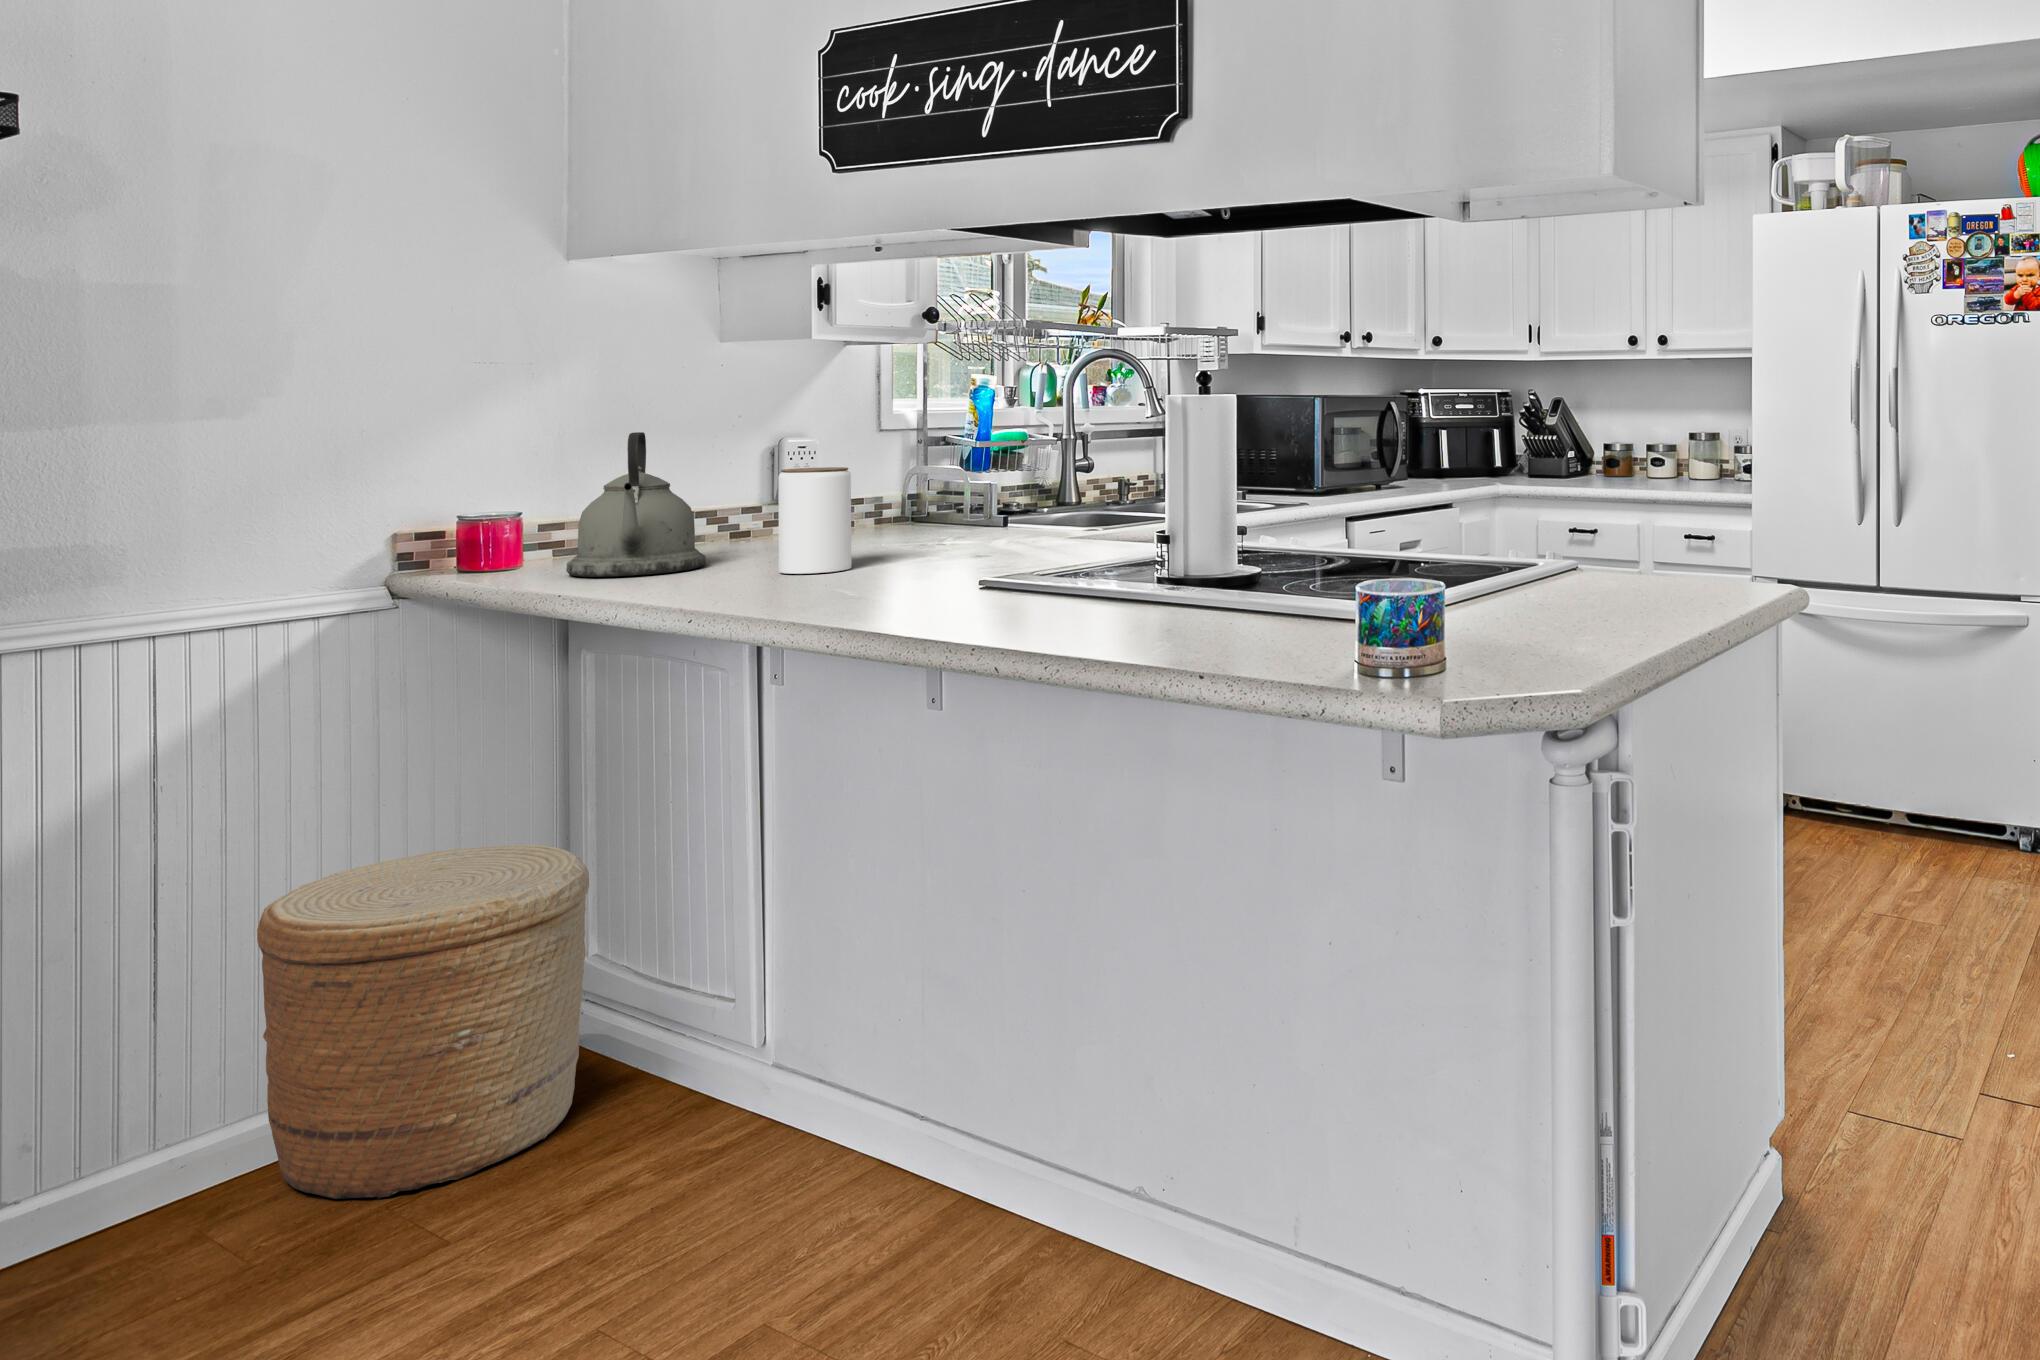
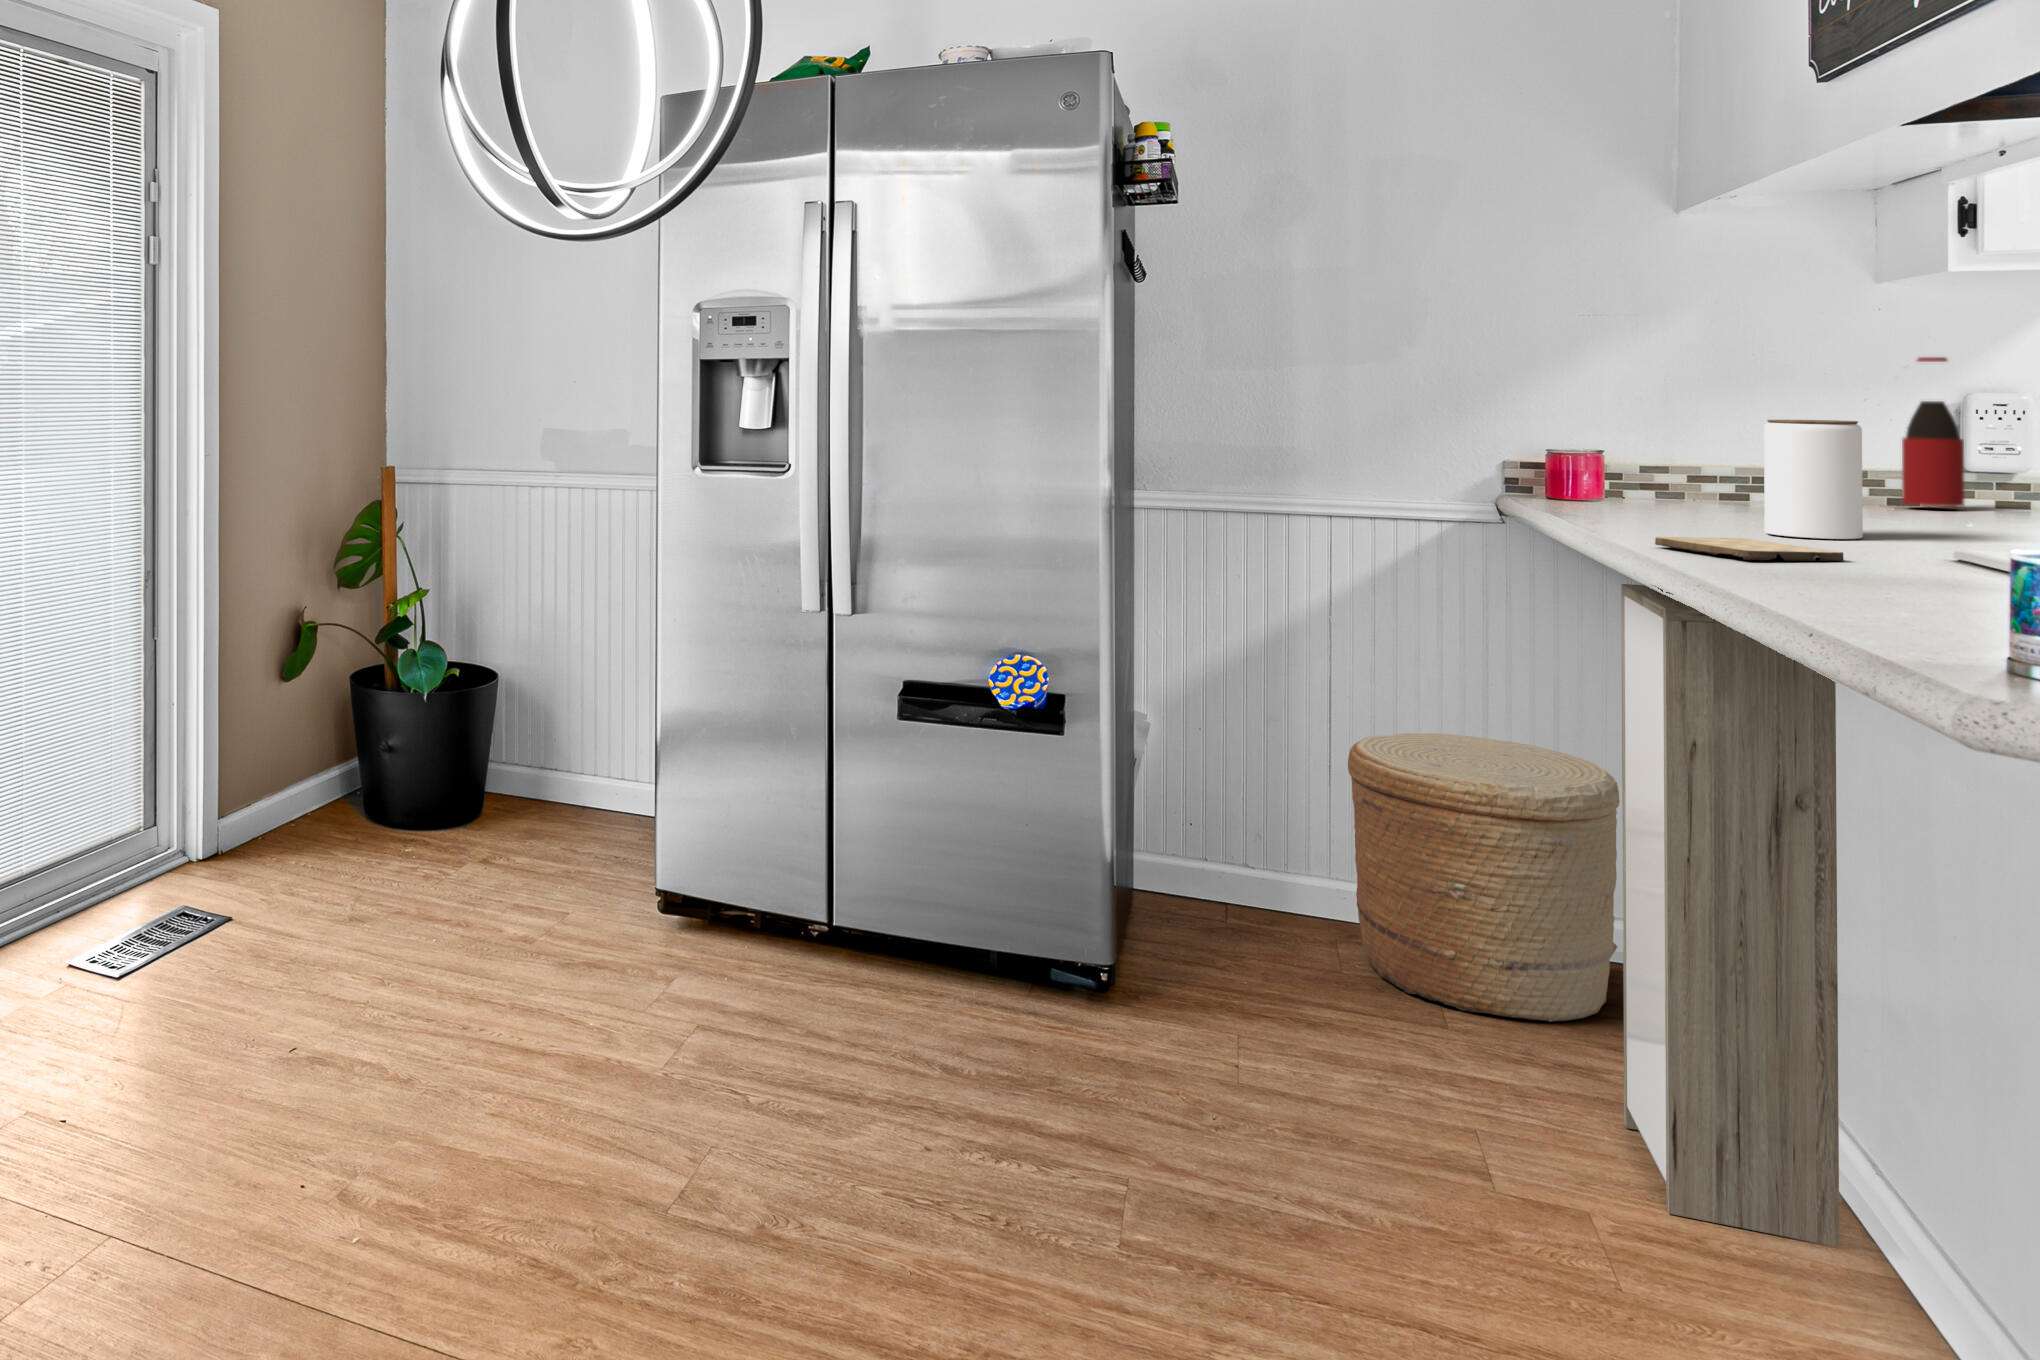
bottle: none [742,409,785,539] -> present [1902,357,1965,507]
kettle: present [566,432,706,577] -> none [1593,377,1745,520]
cutting board: none [780,578,931,596] -> present [1655,537,1844,561]
storage cabinet: none [713,625,936,1228] -> present [1621,584,1839,1247]

